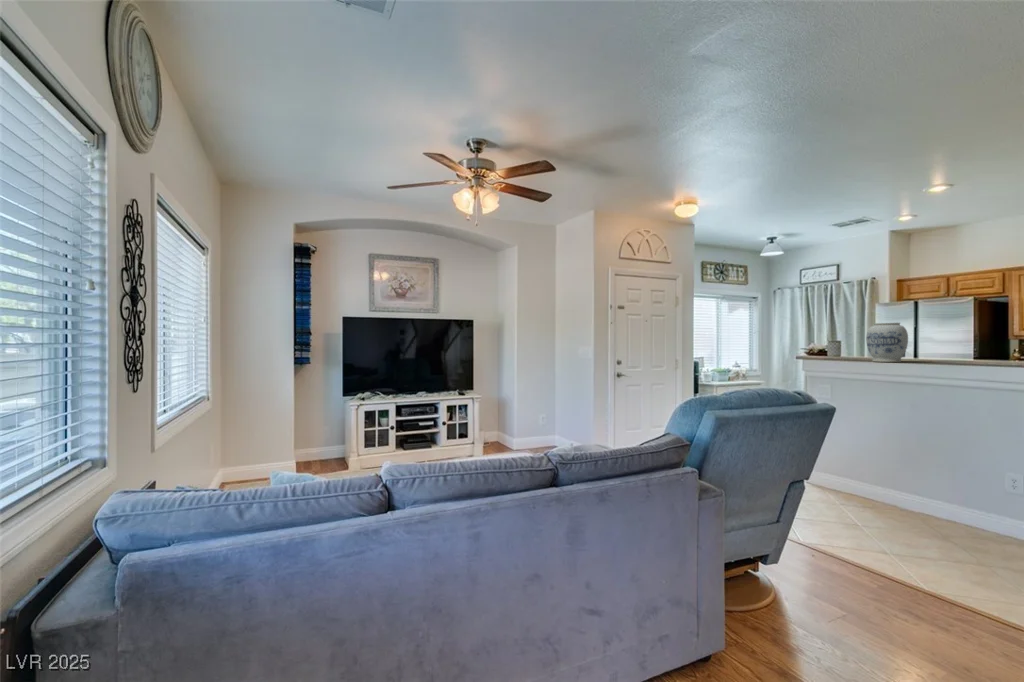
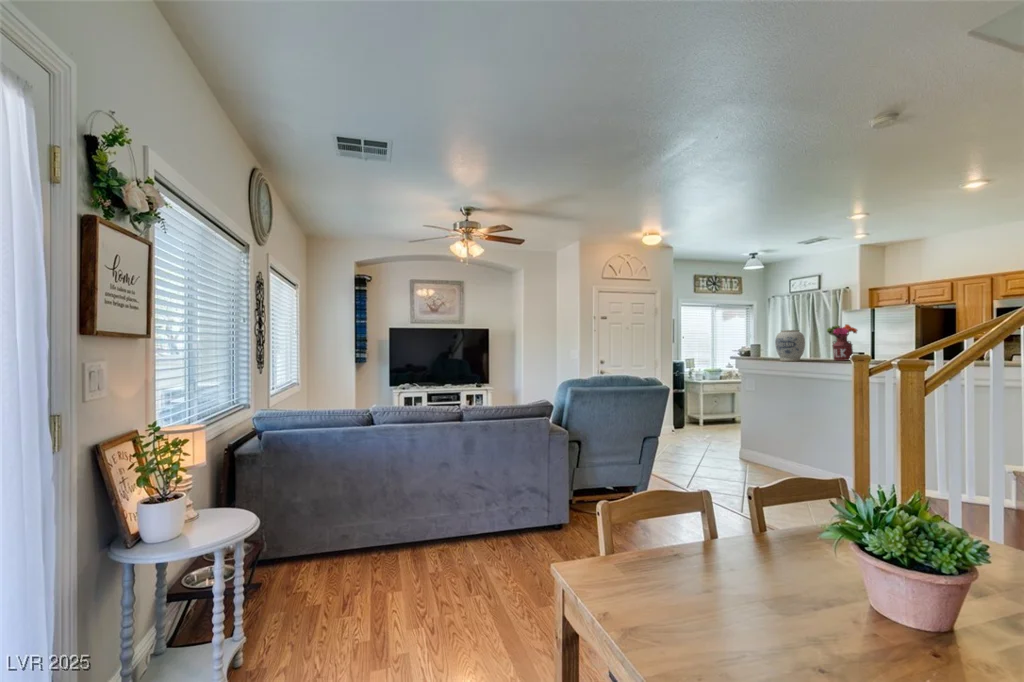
flower arrangement: none [924,316,970,362] -> present [827,324,857,361]

